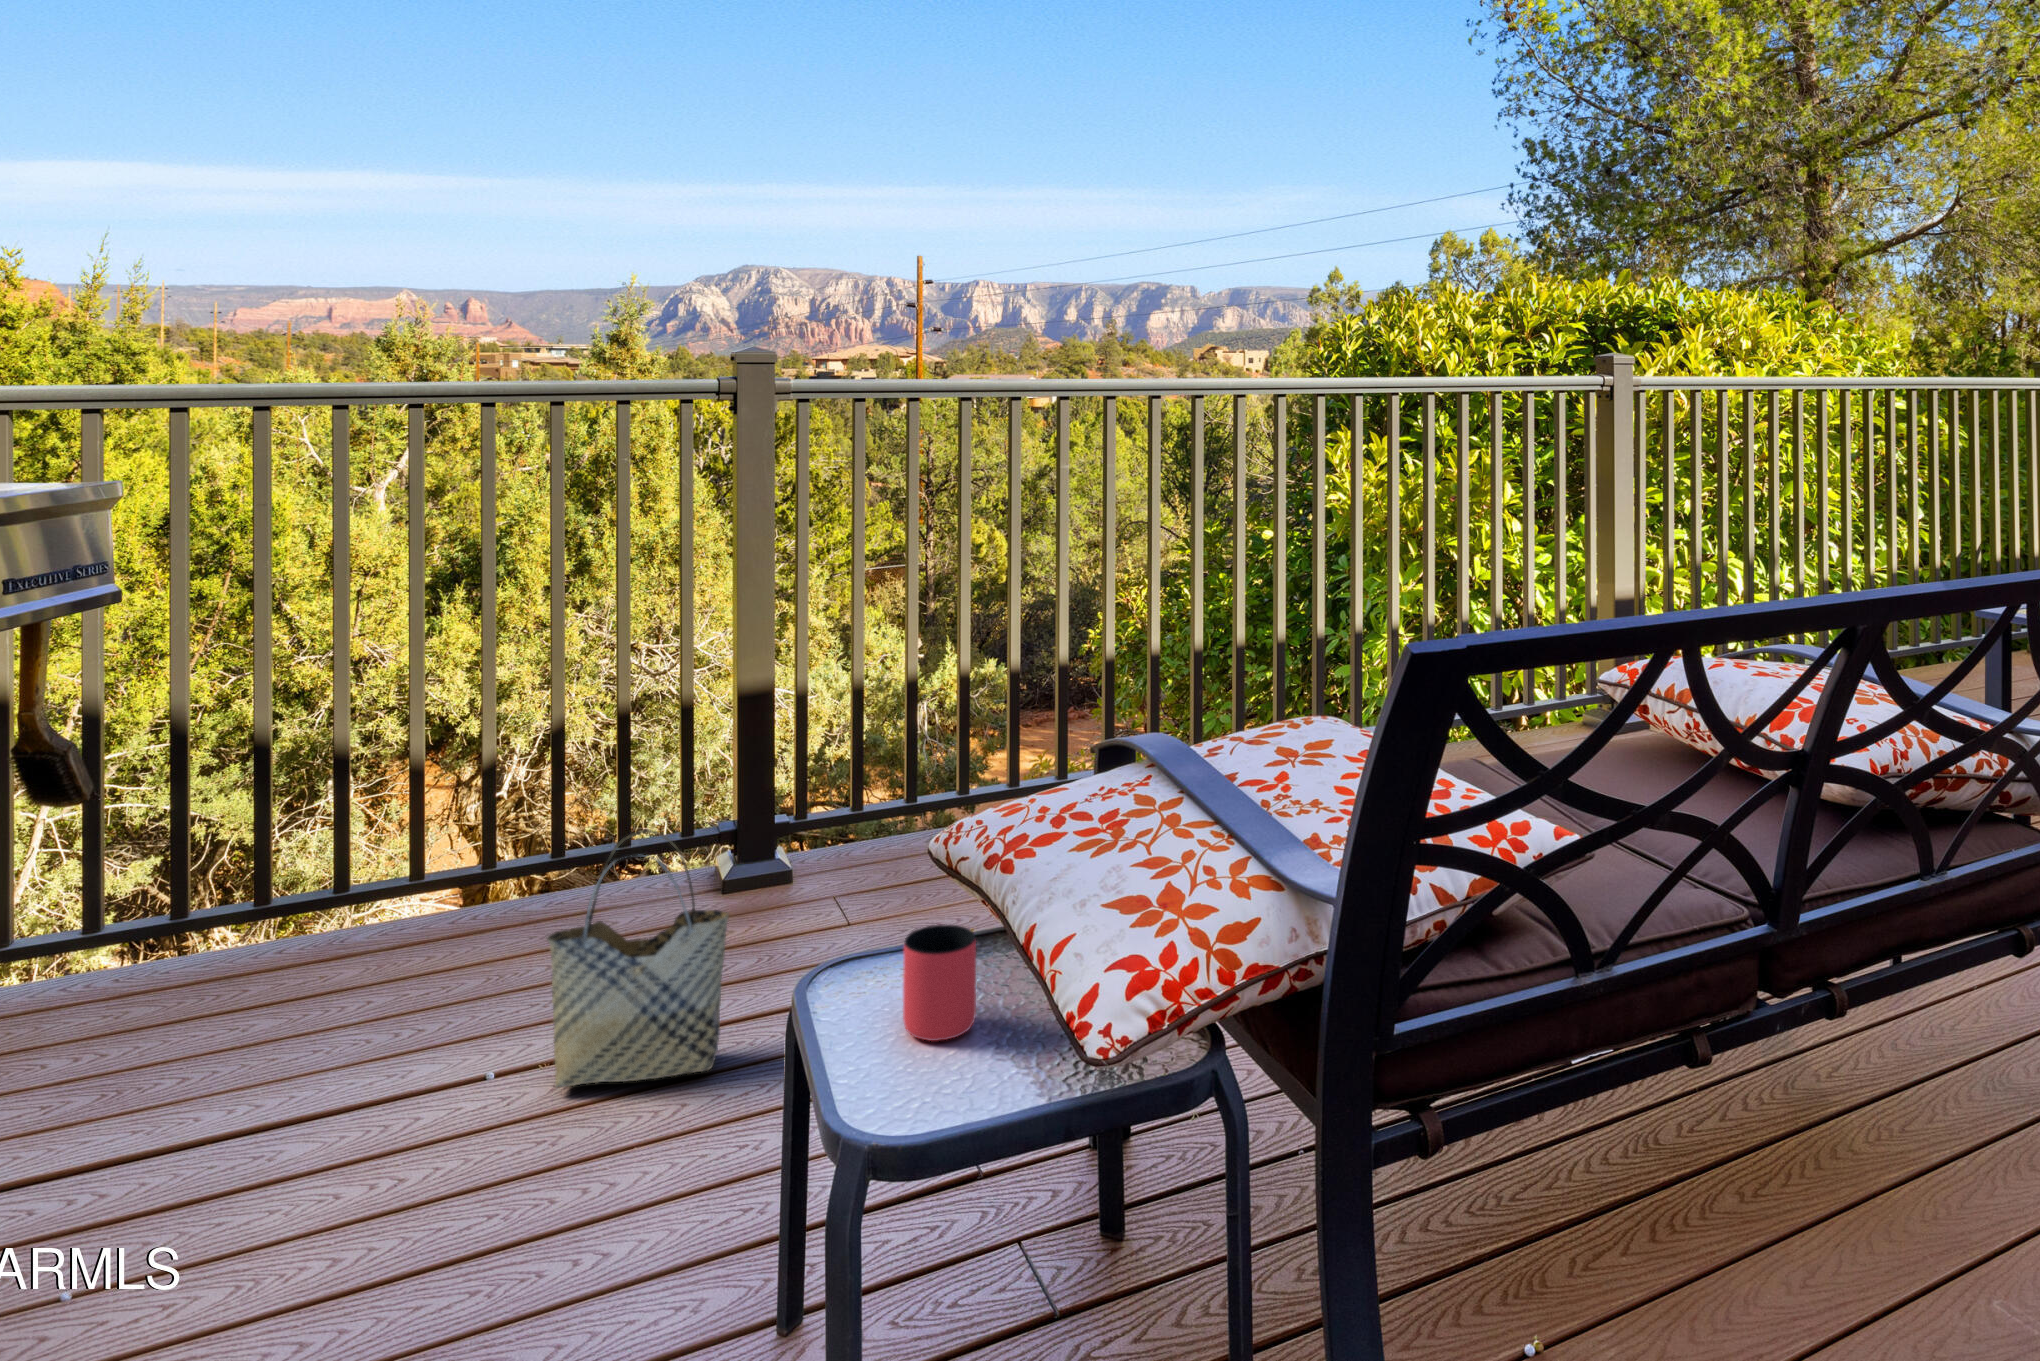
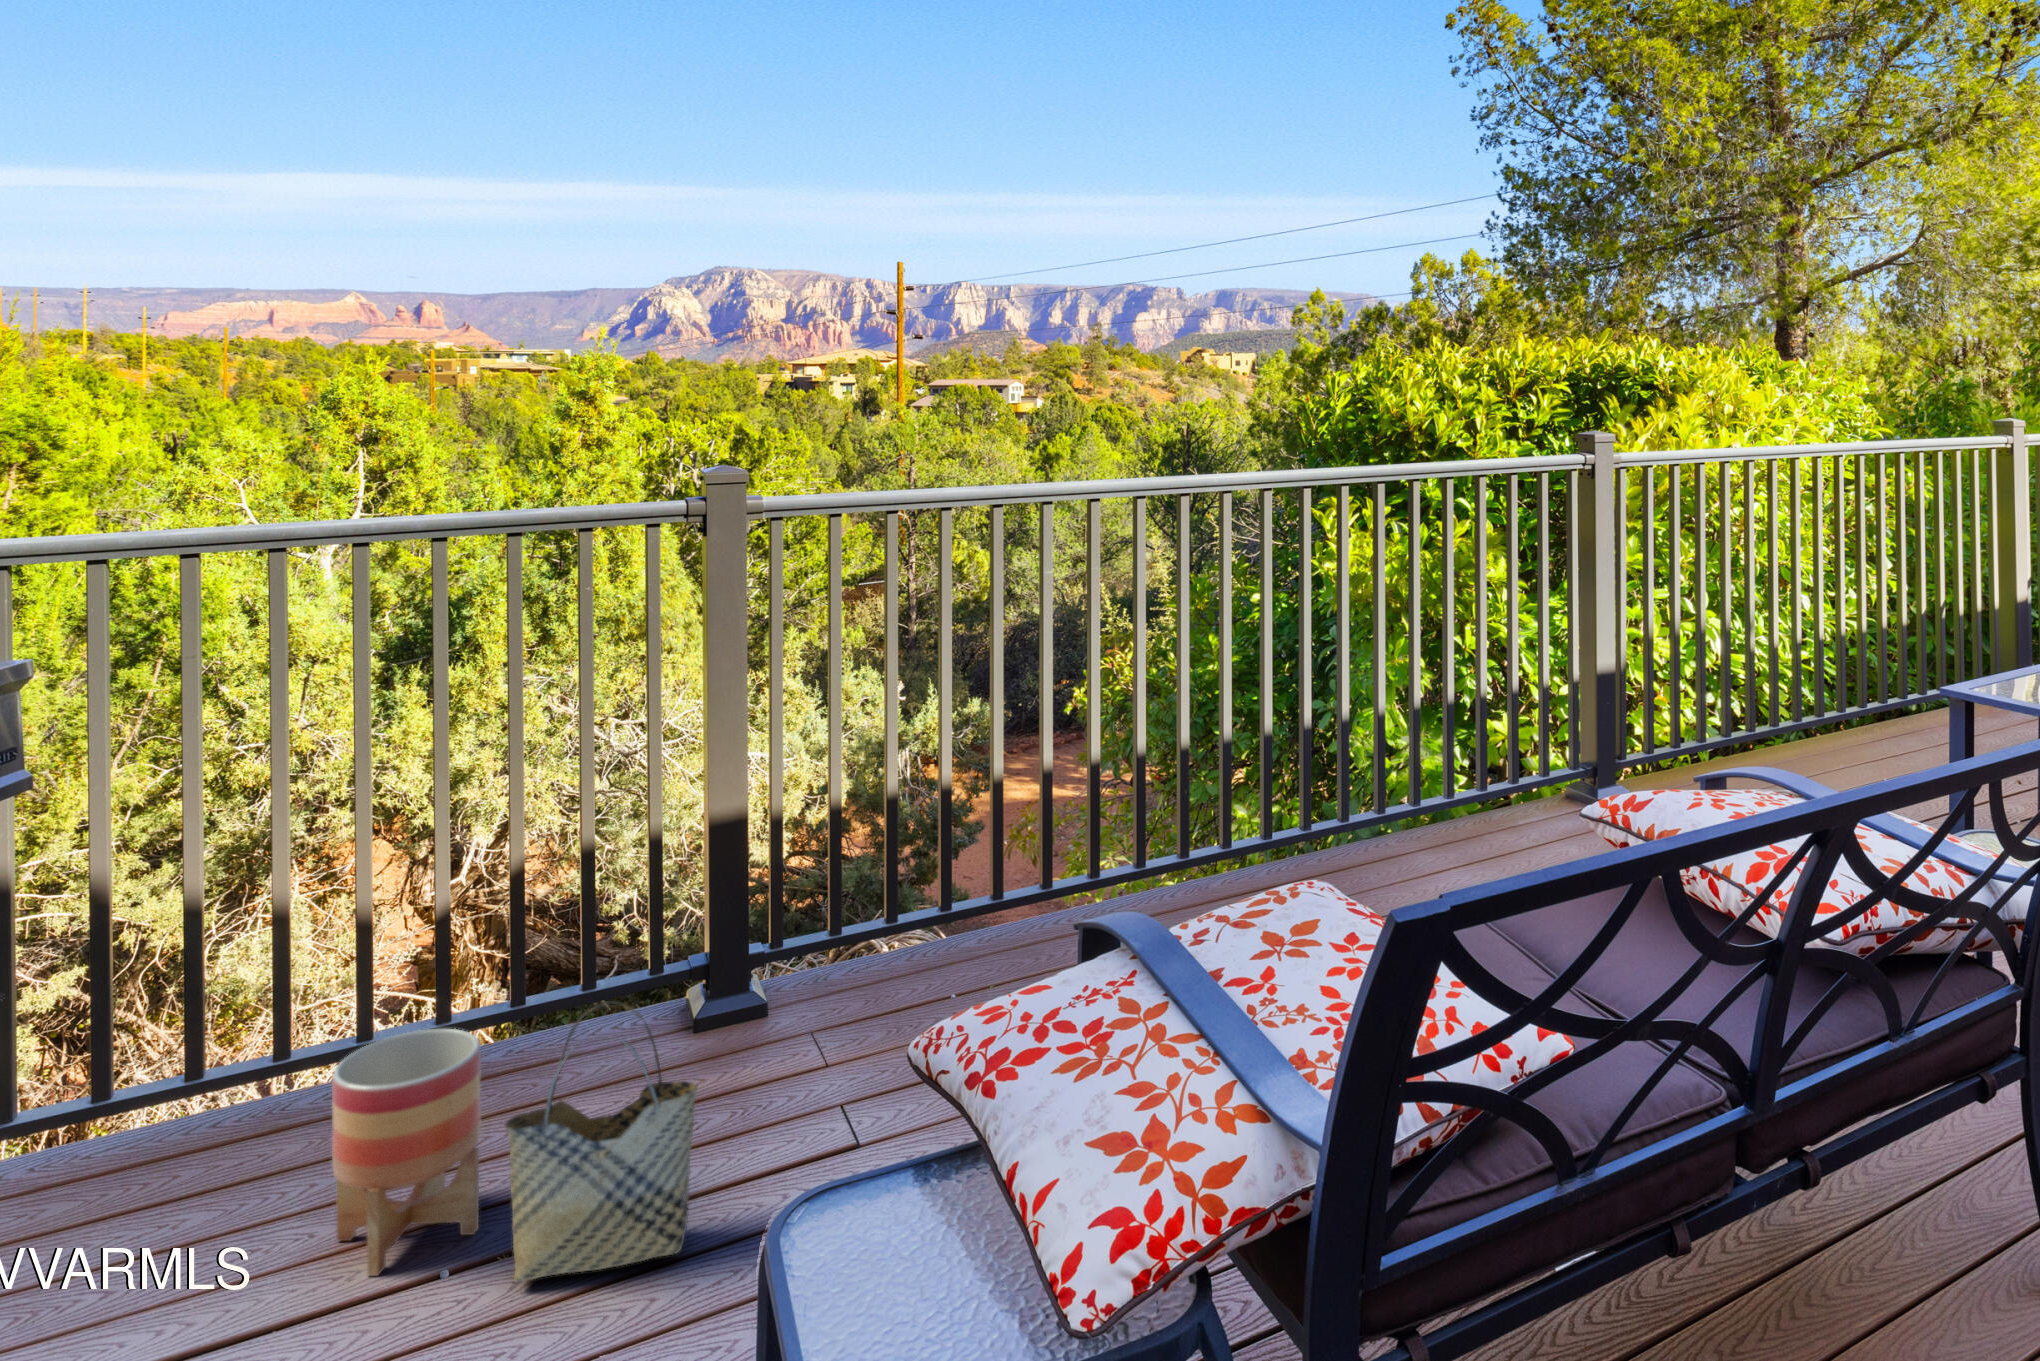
planter: none [388,856,525,1079] -> present [332,1029,481,1276]
cup: present [903,925,976,1041] -> none [885,1163,959,1291]

